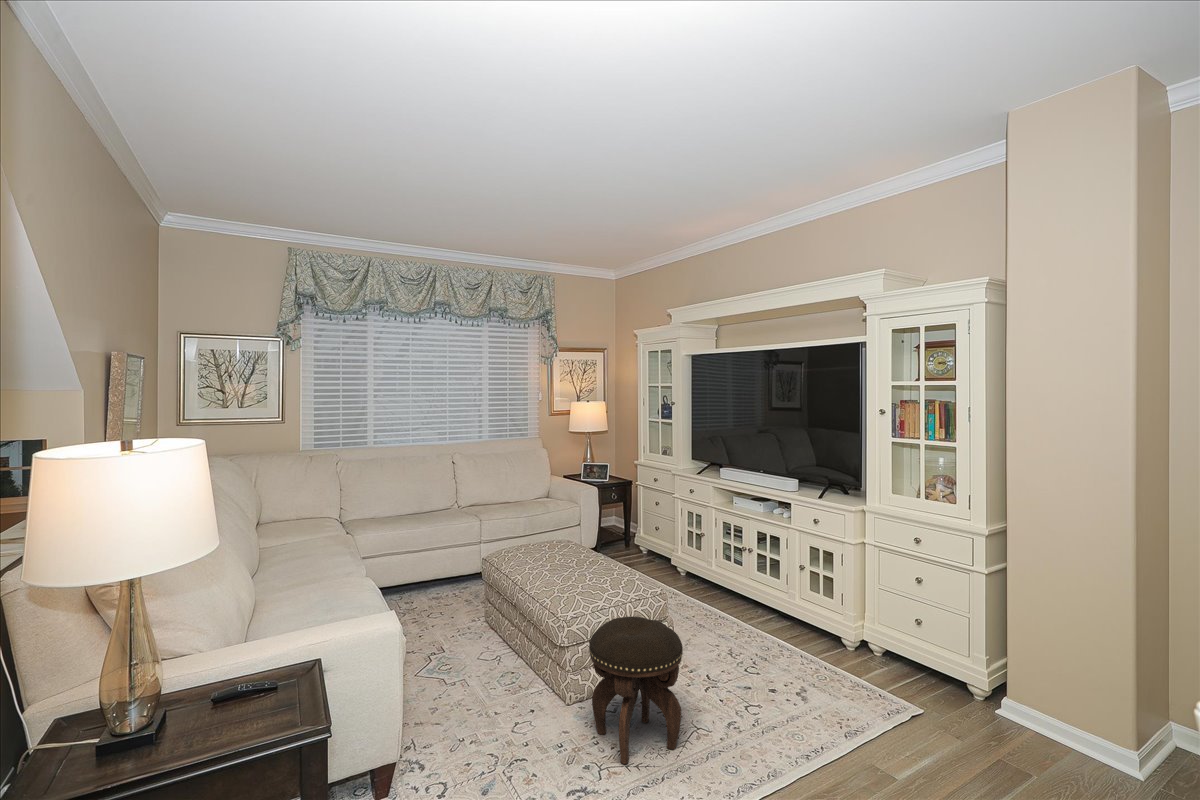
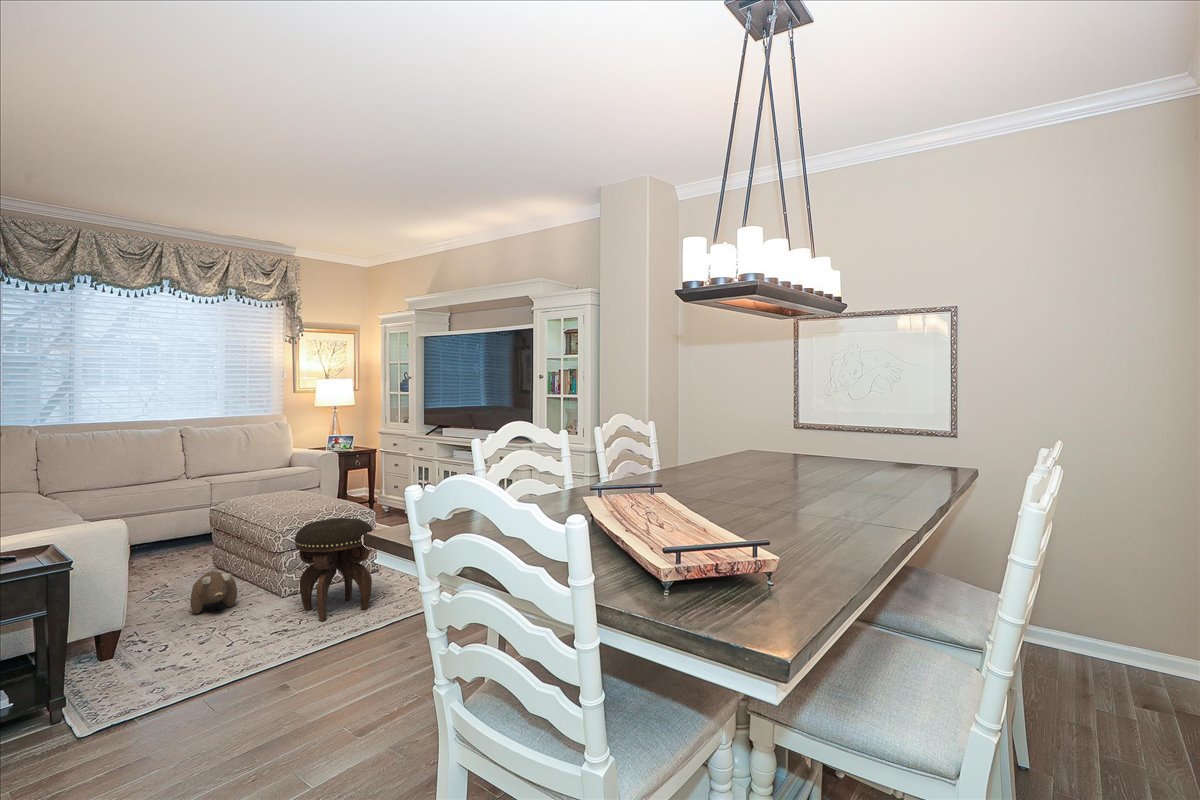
plush toy: none [474,661,520,714] -> present [190,571,237,614]

